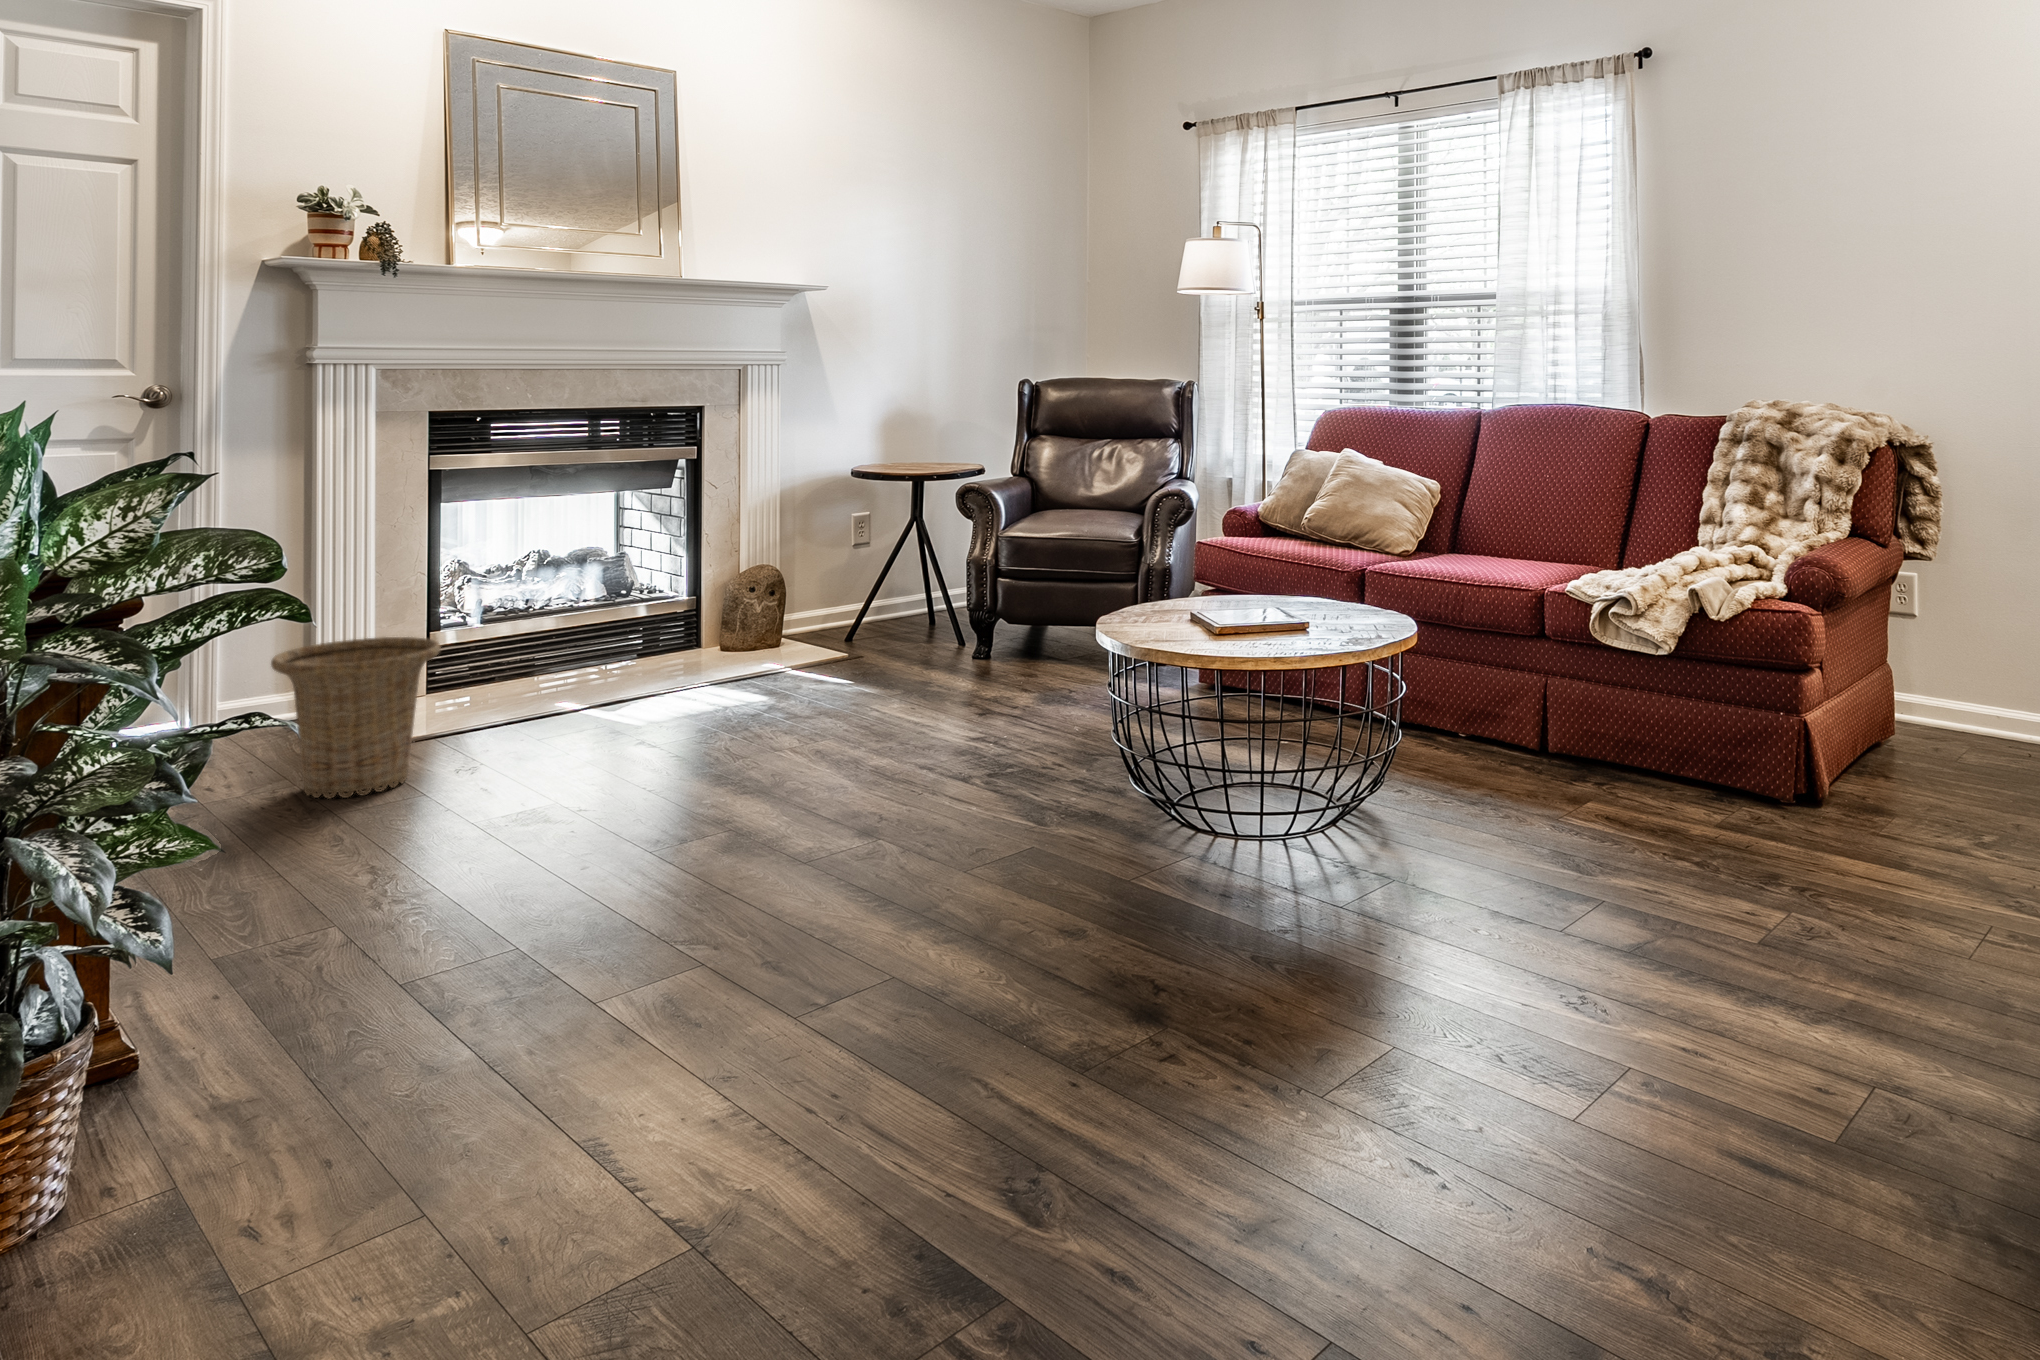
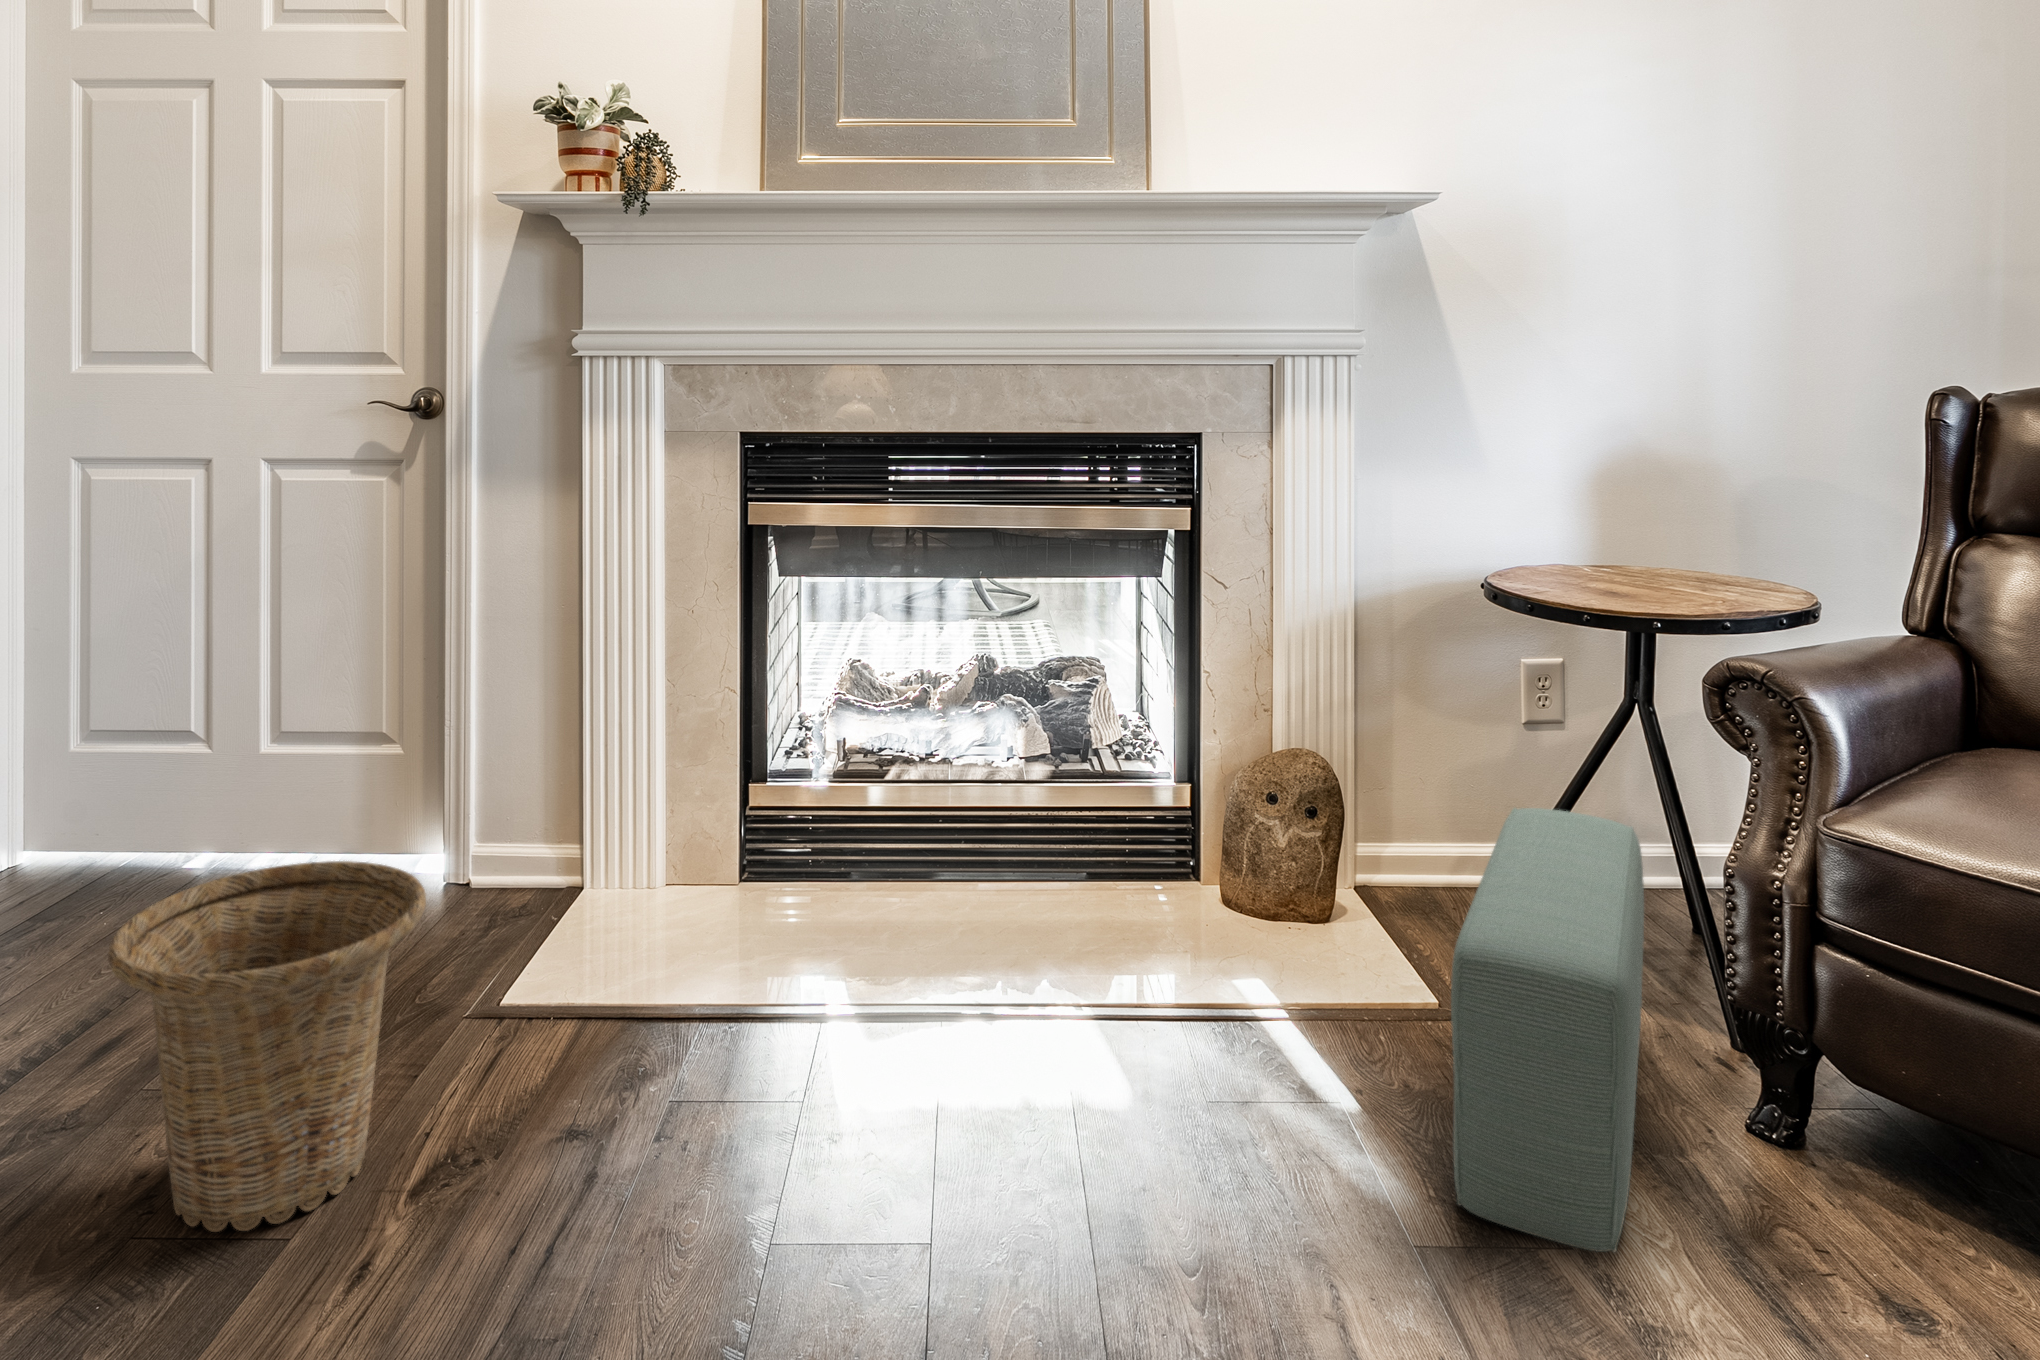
pouf: none [870,562,942,686] -> present [1451,808,1644,1252]

